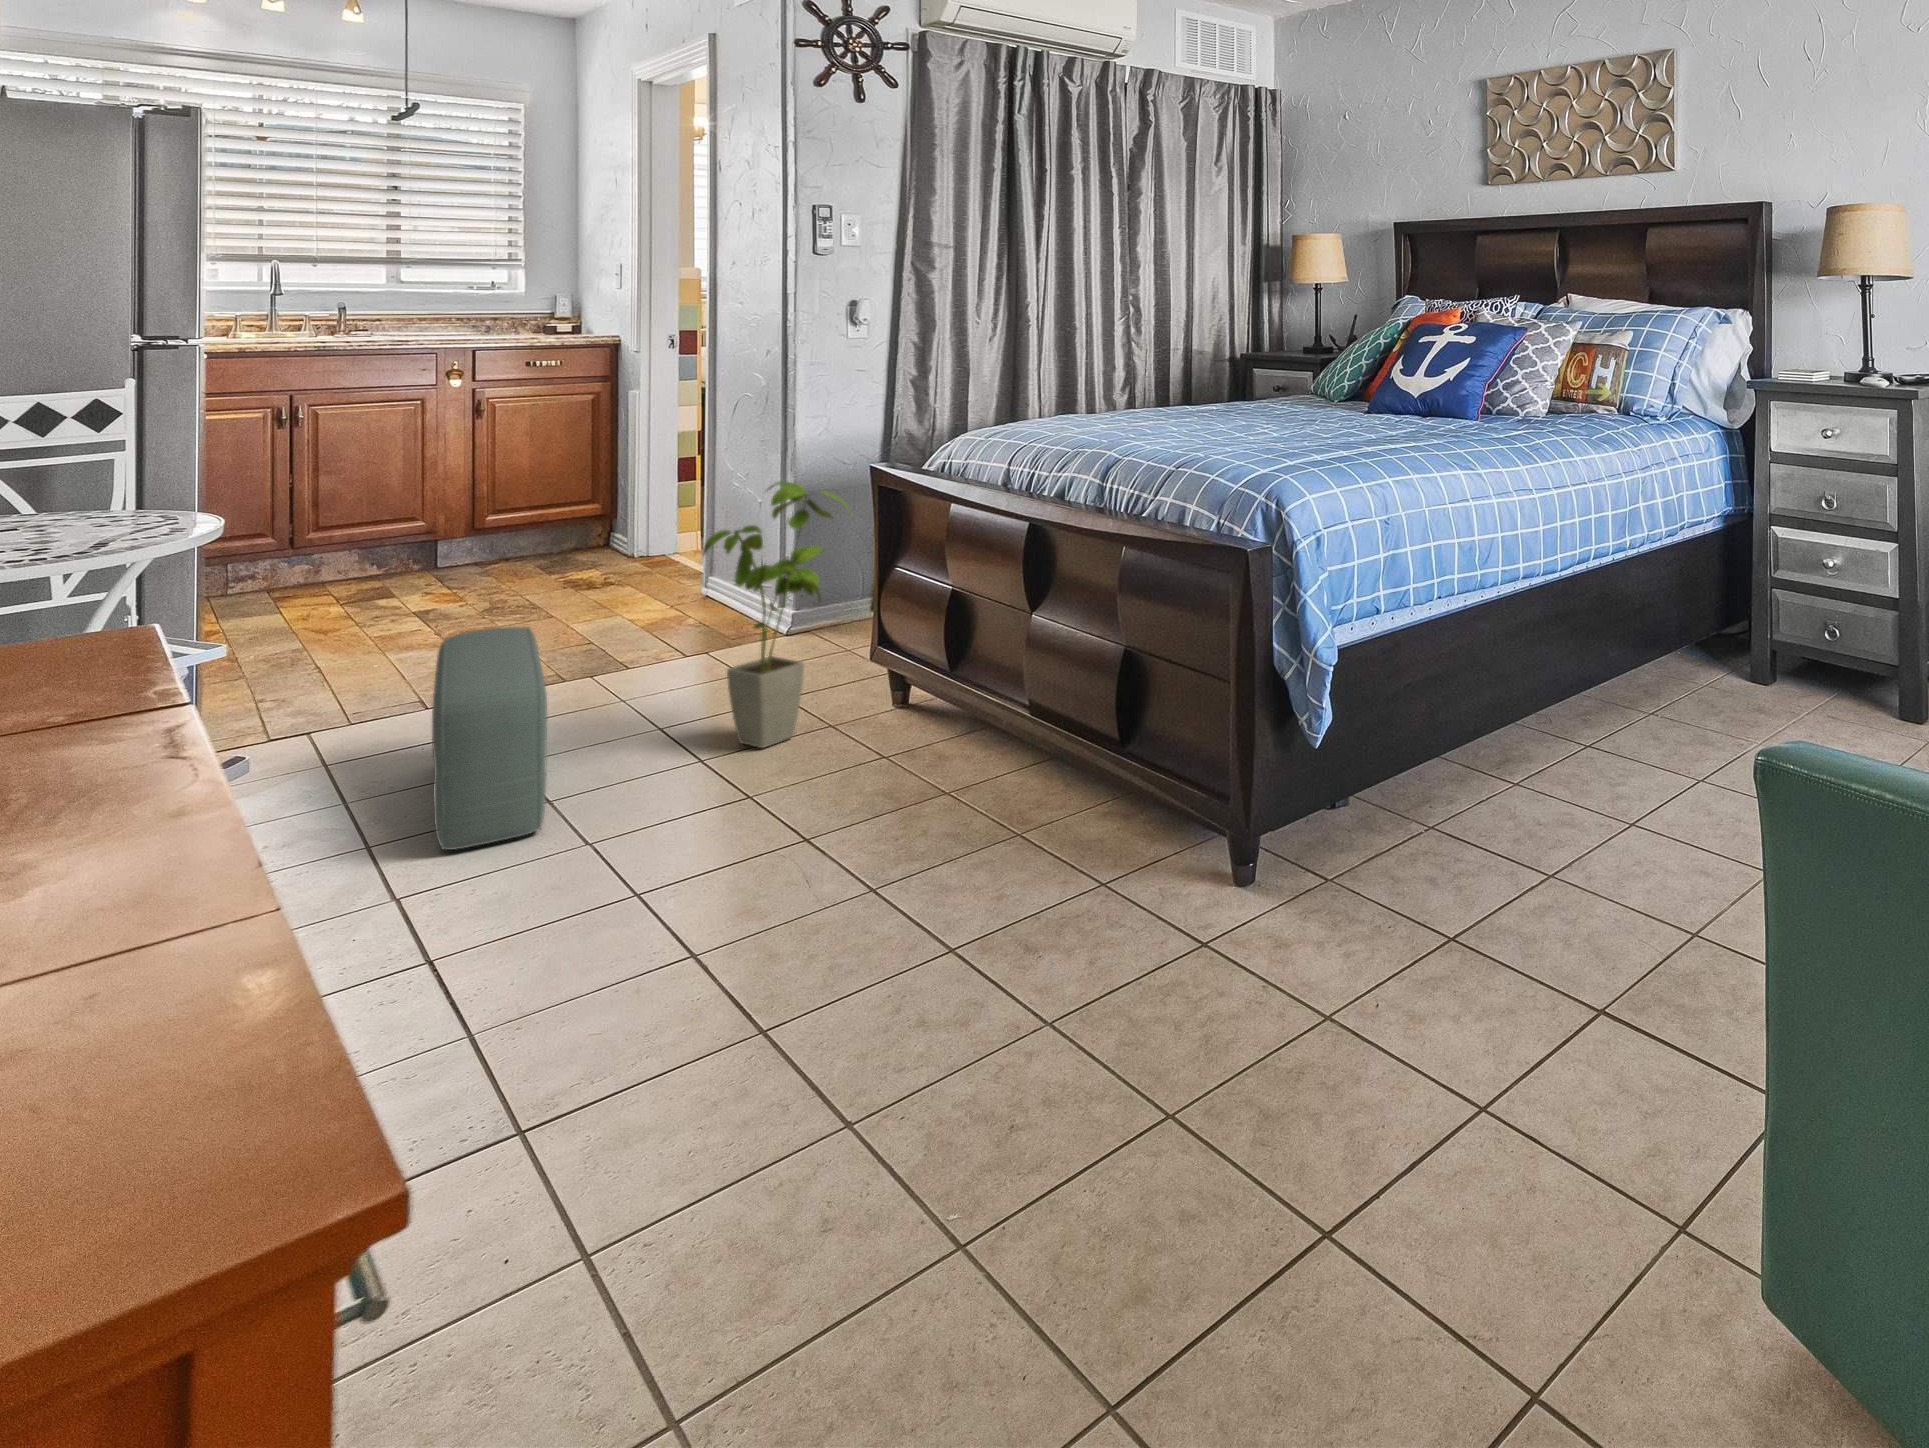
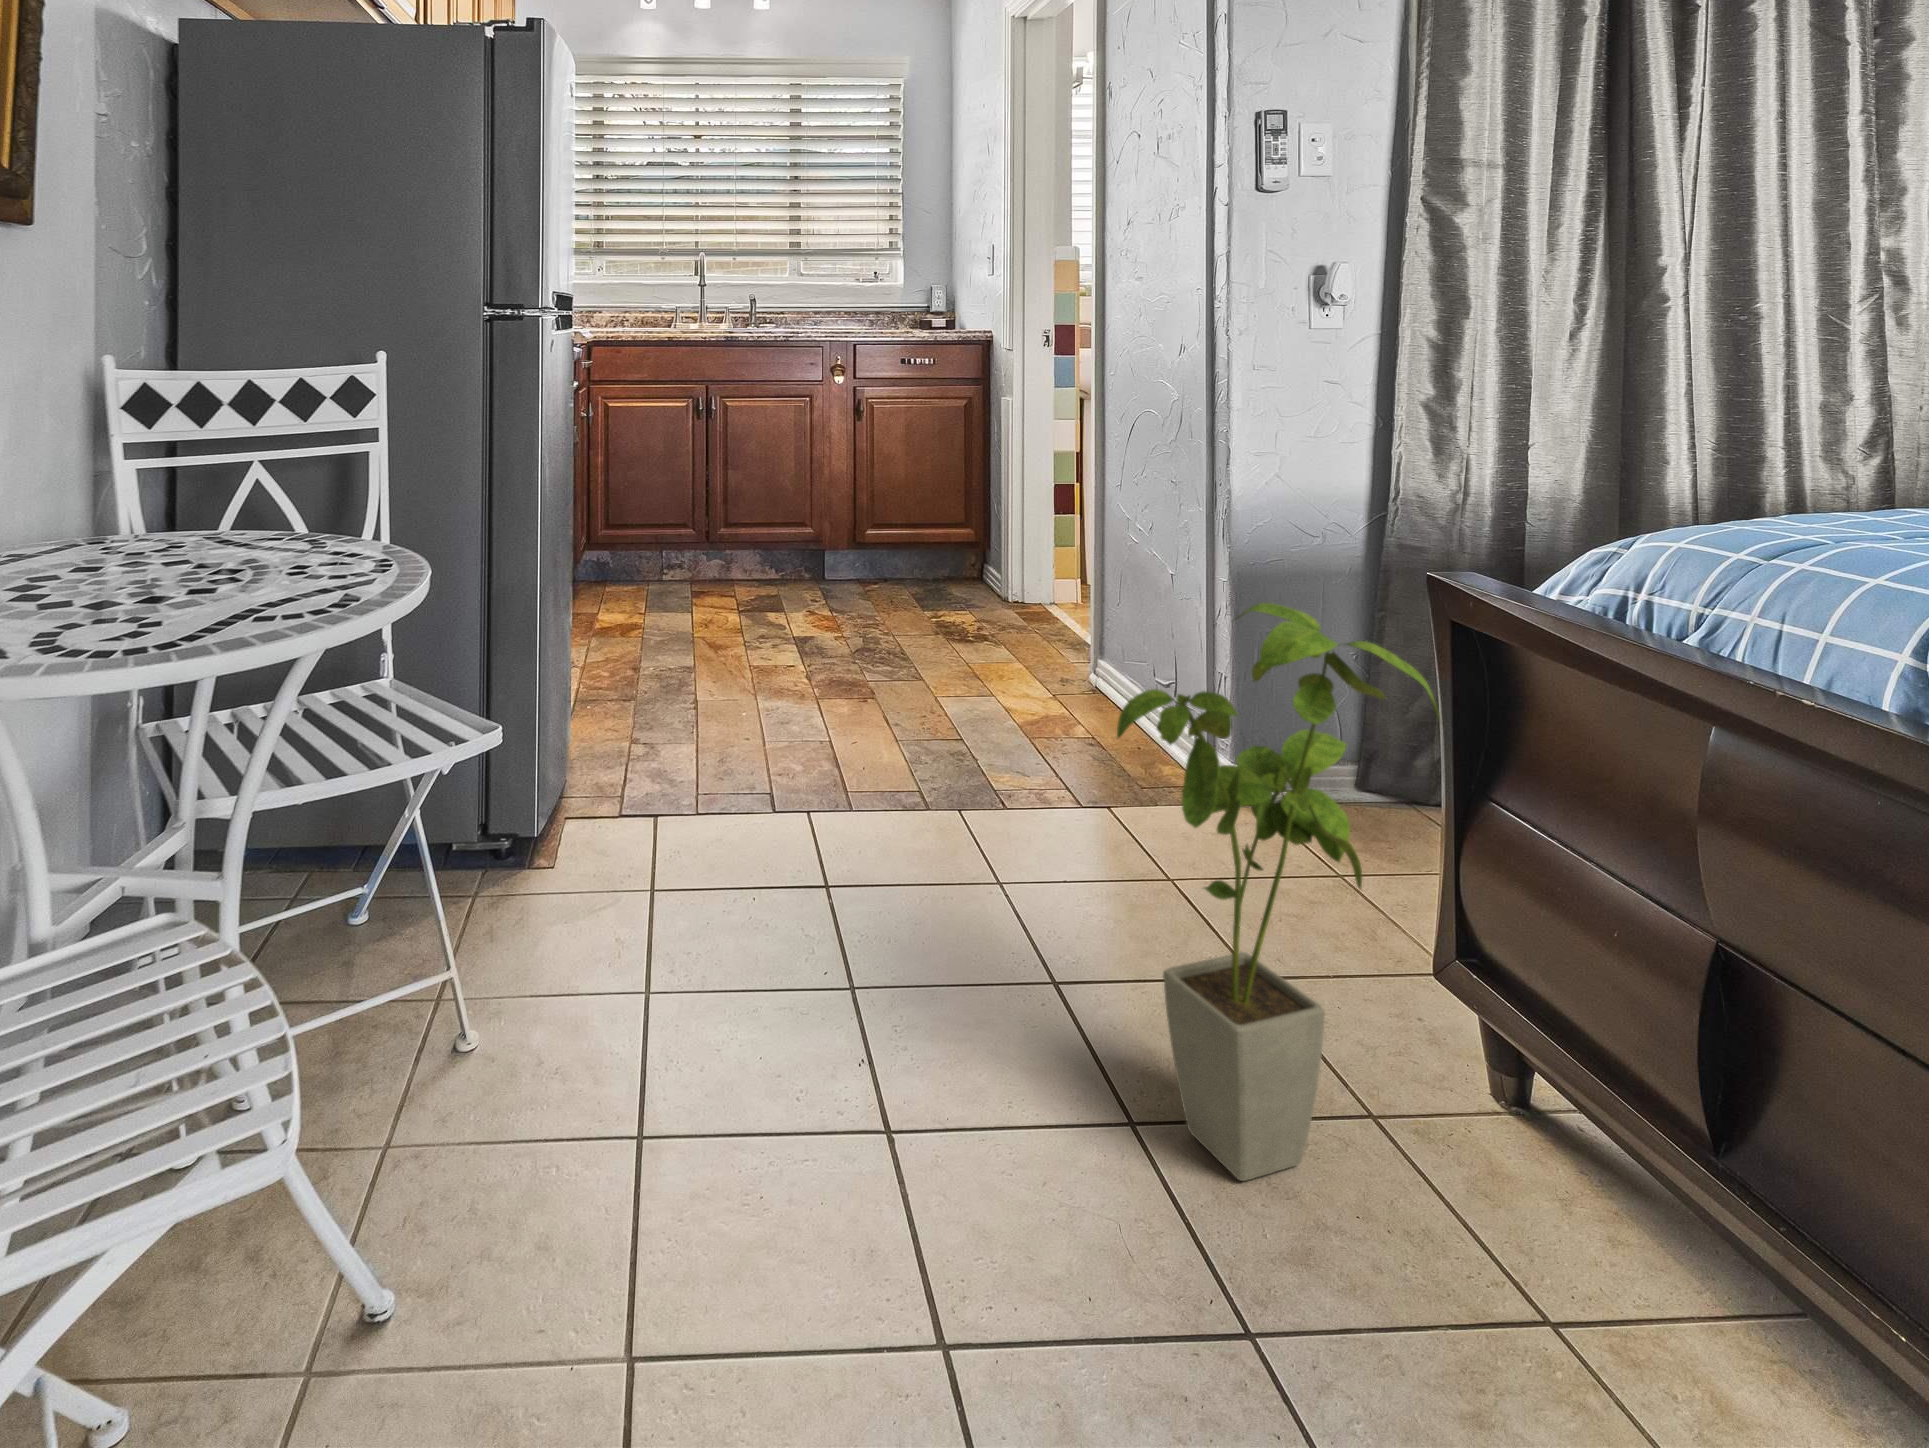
pouf: present [432,627,547,850] -> none [648,771,856,1321]

